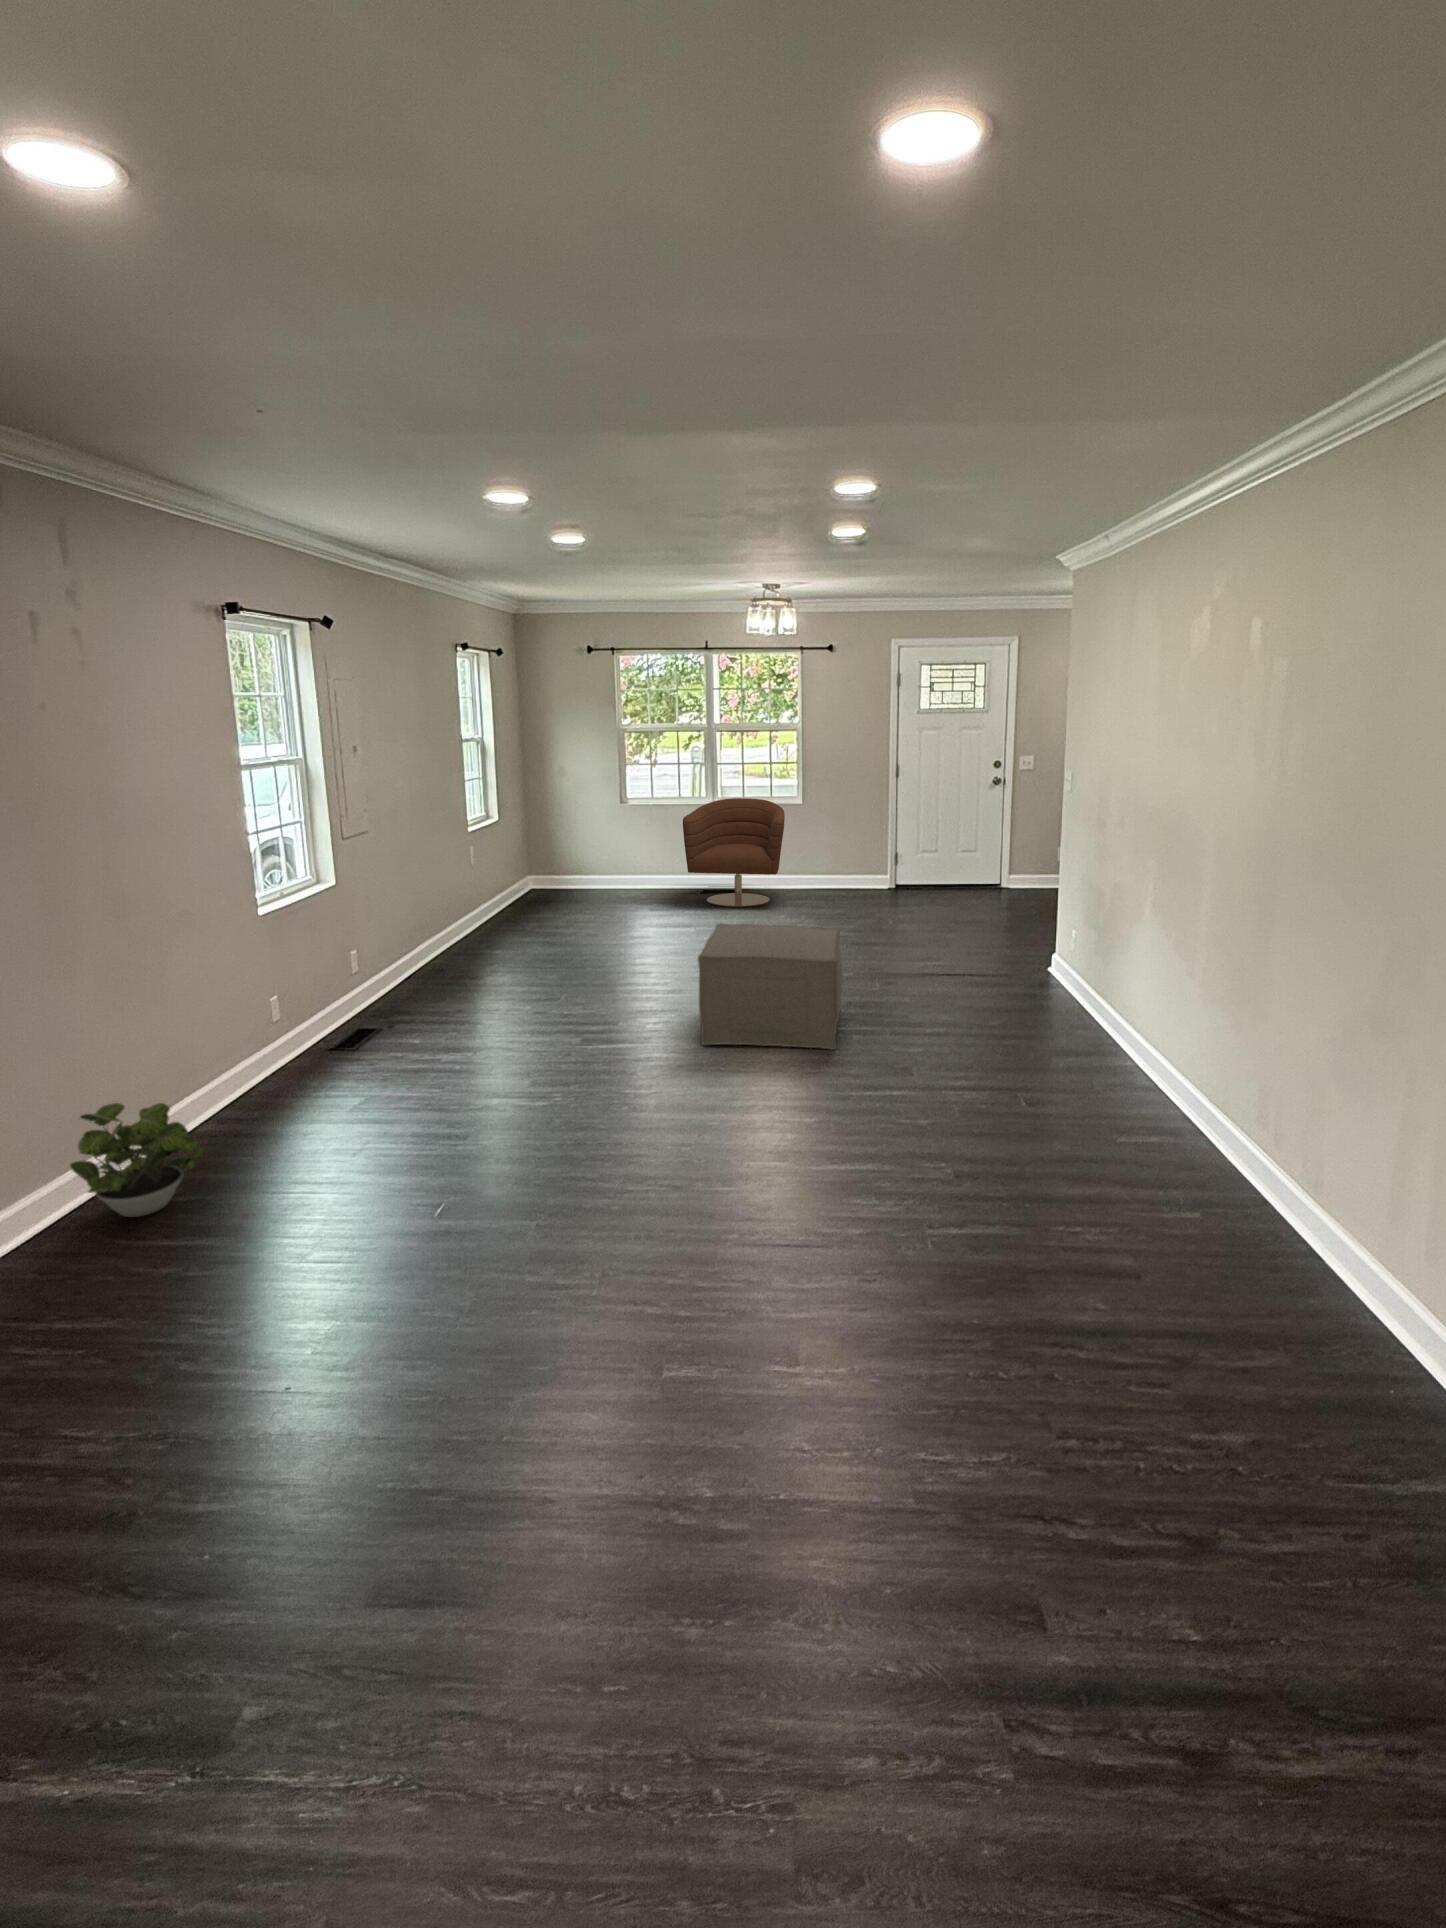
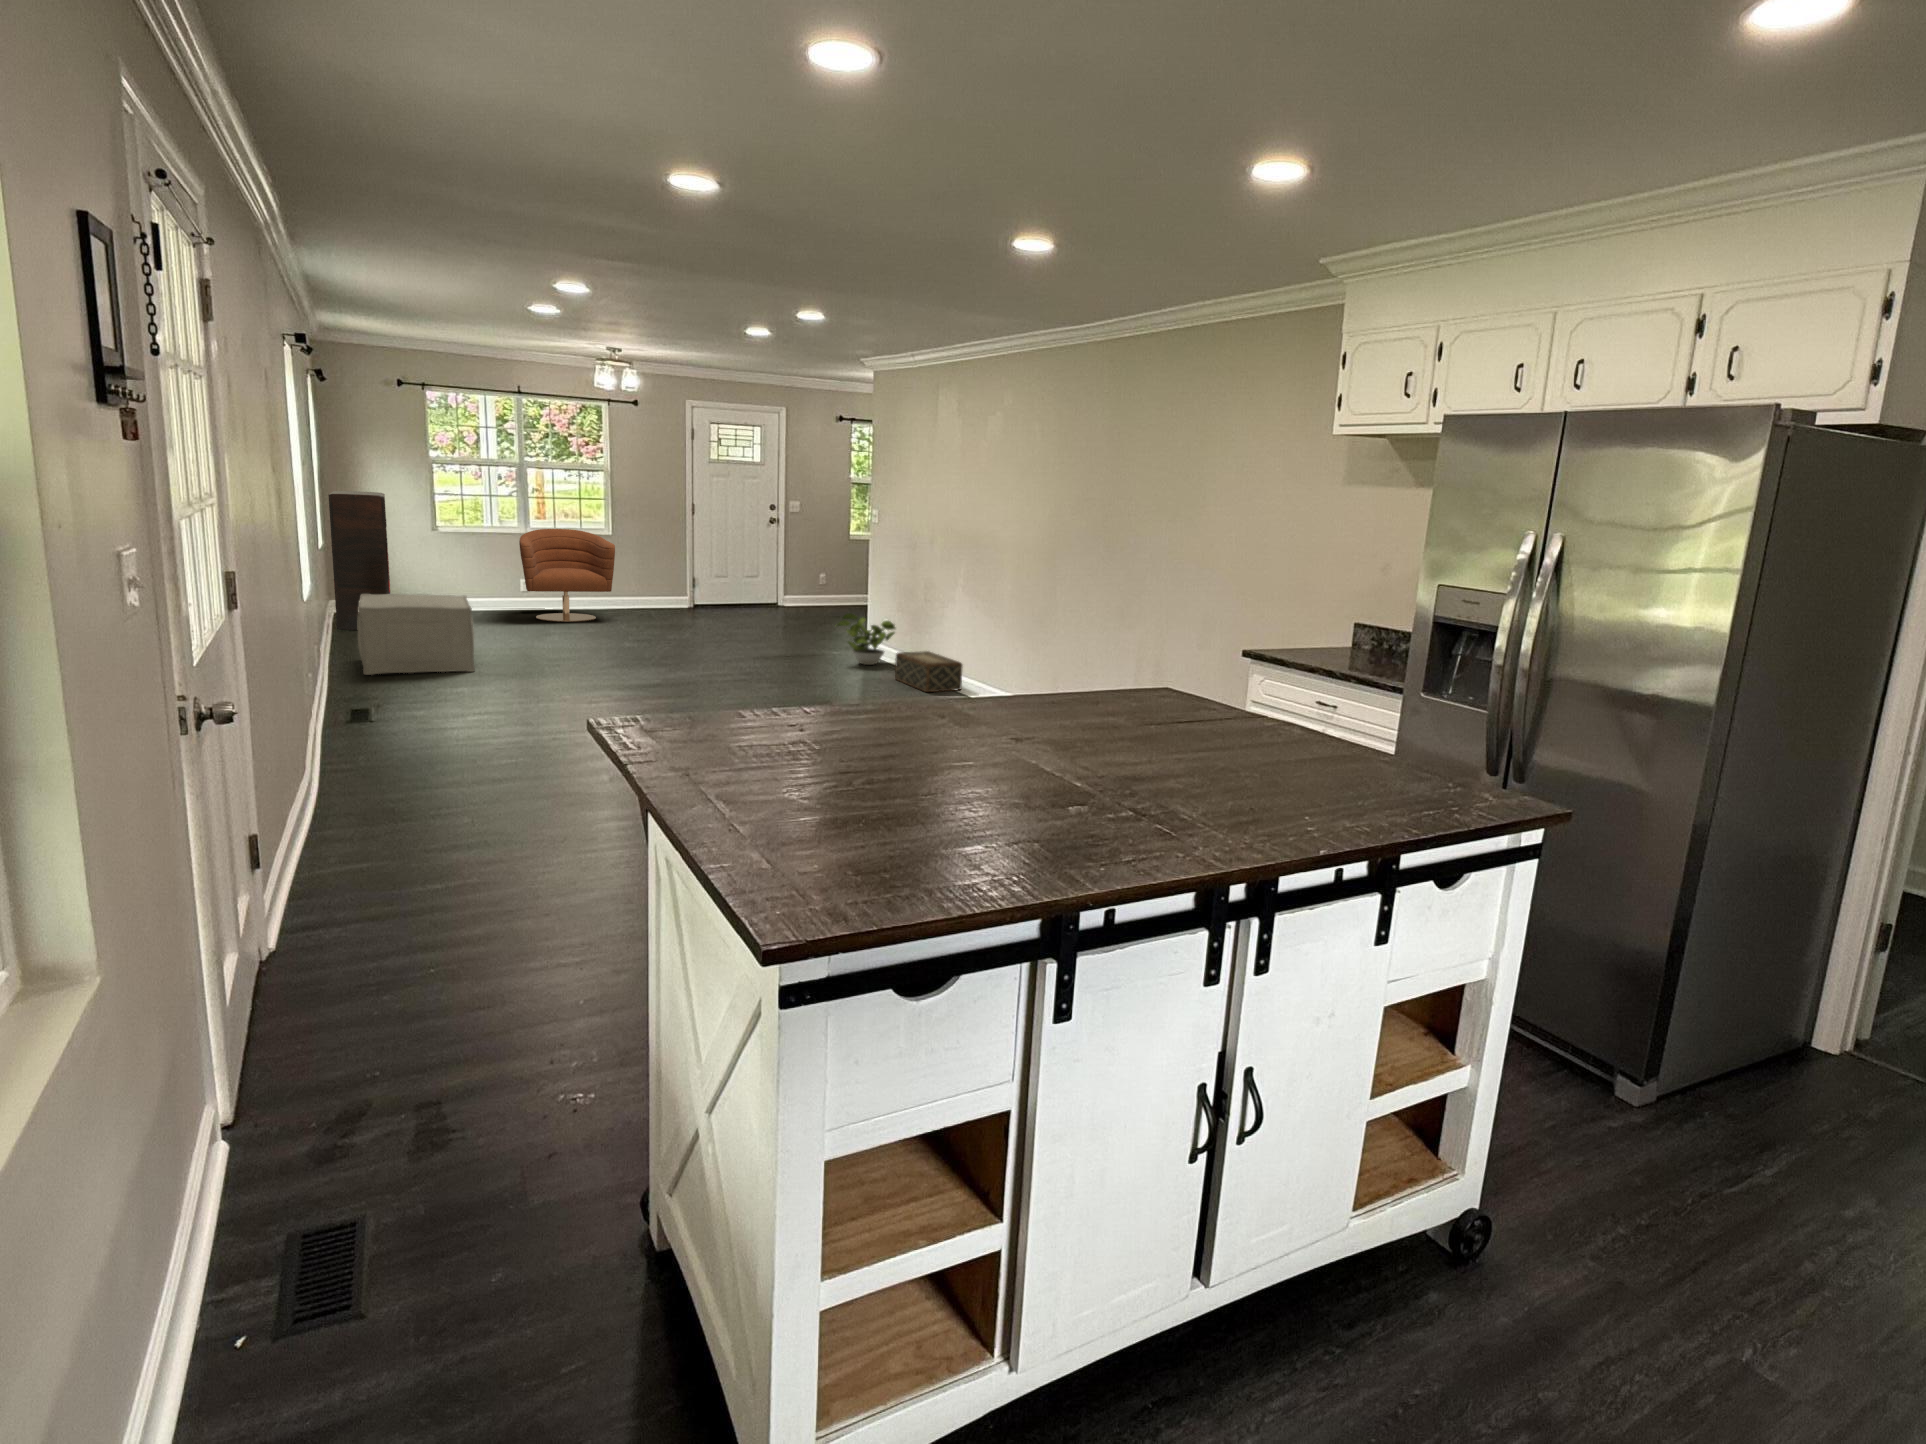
bookshelf: none [502,765,580,911] -> present [329,491,390,630]
ottoman: present [698,923,843,1050] -> present [358,594,475,675]
woven basket: none [1033,1017,1131,1101] -> present [895,651,963,692]
potted plant: present [70,1103,206,1217] -> present [837,613,895,665]

